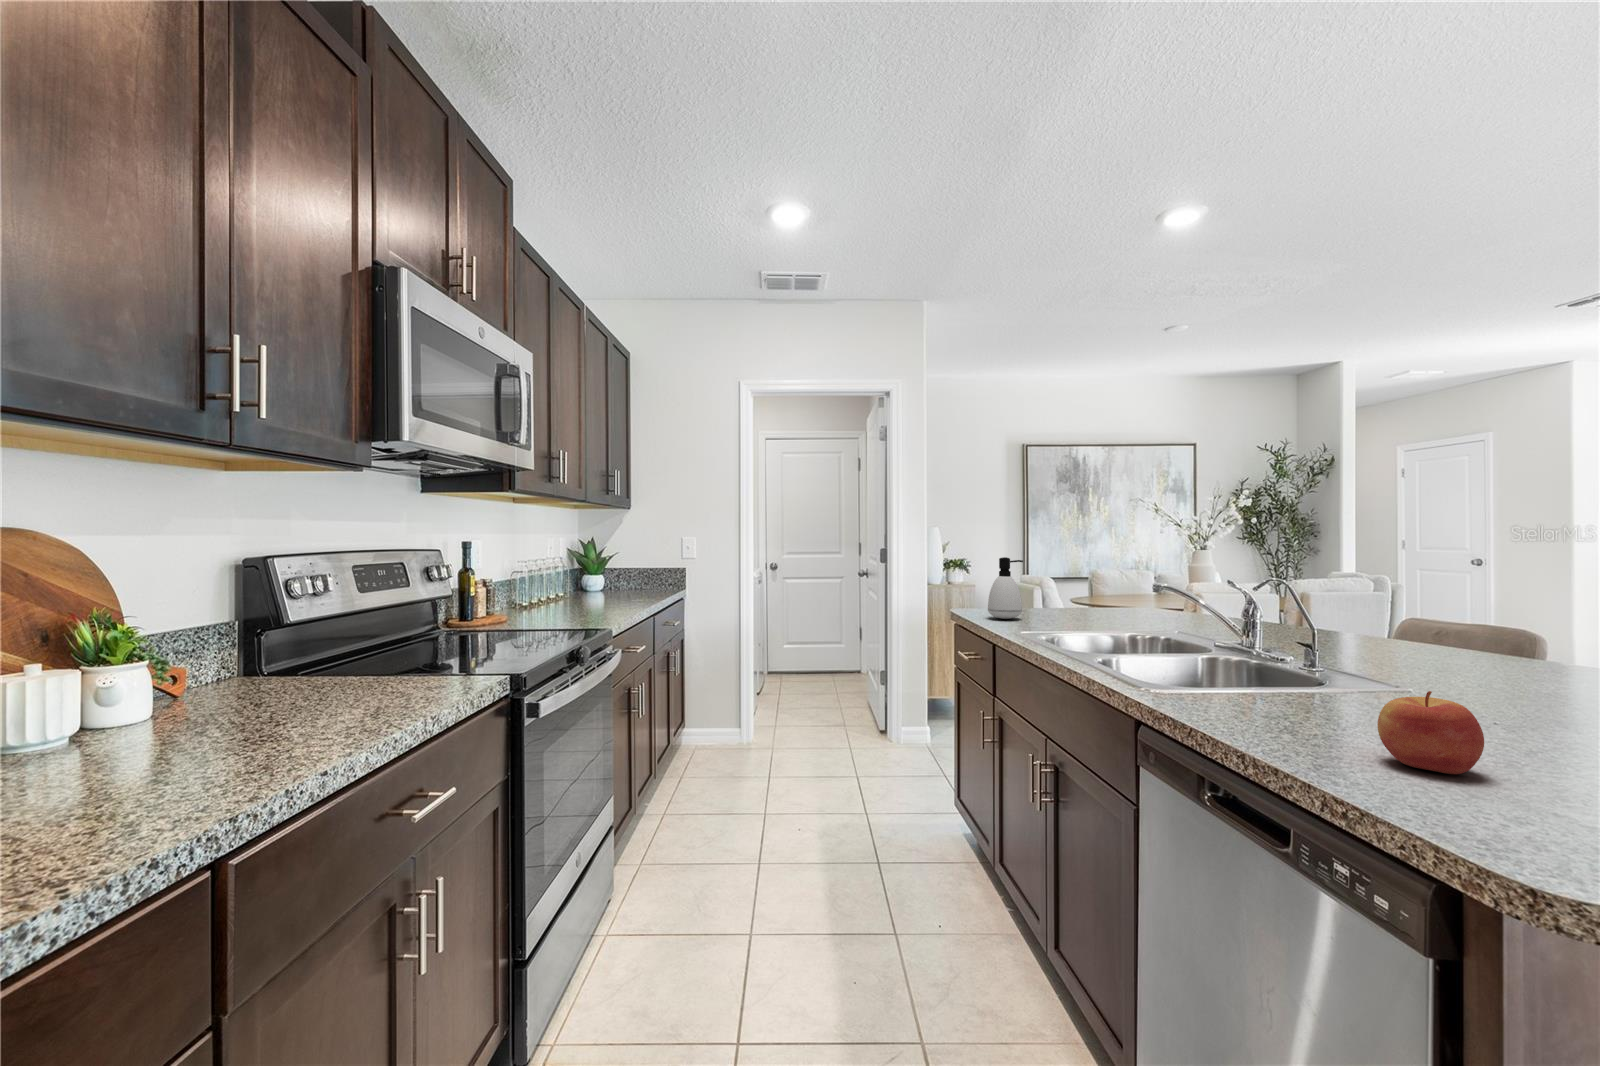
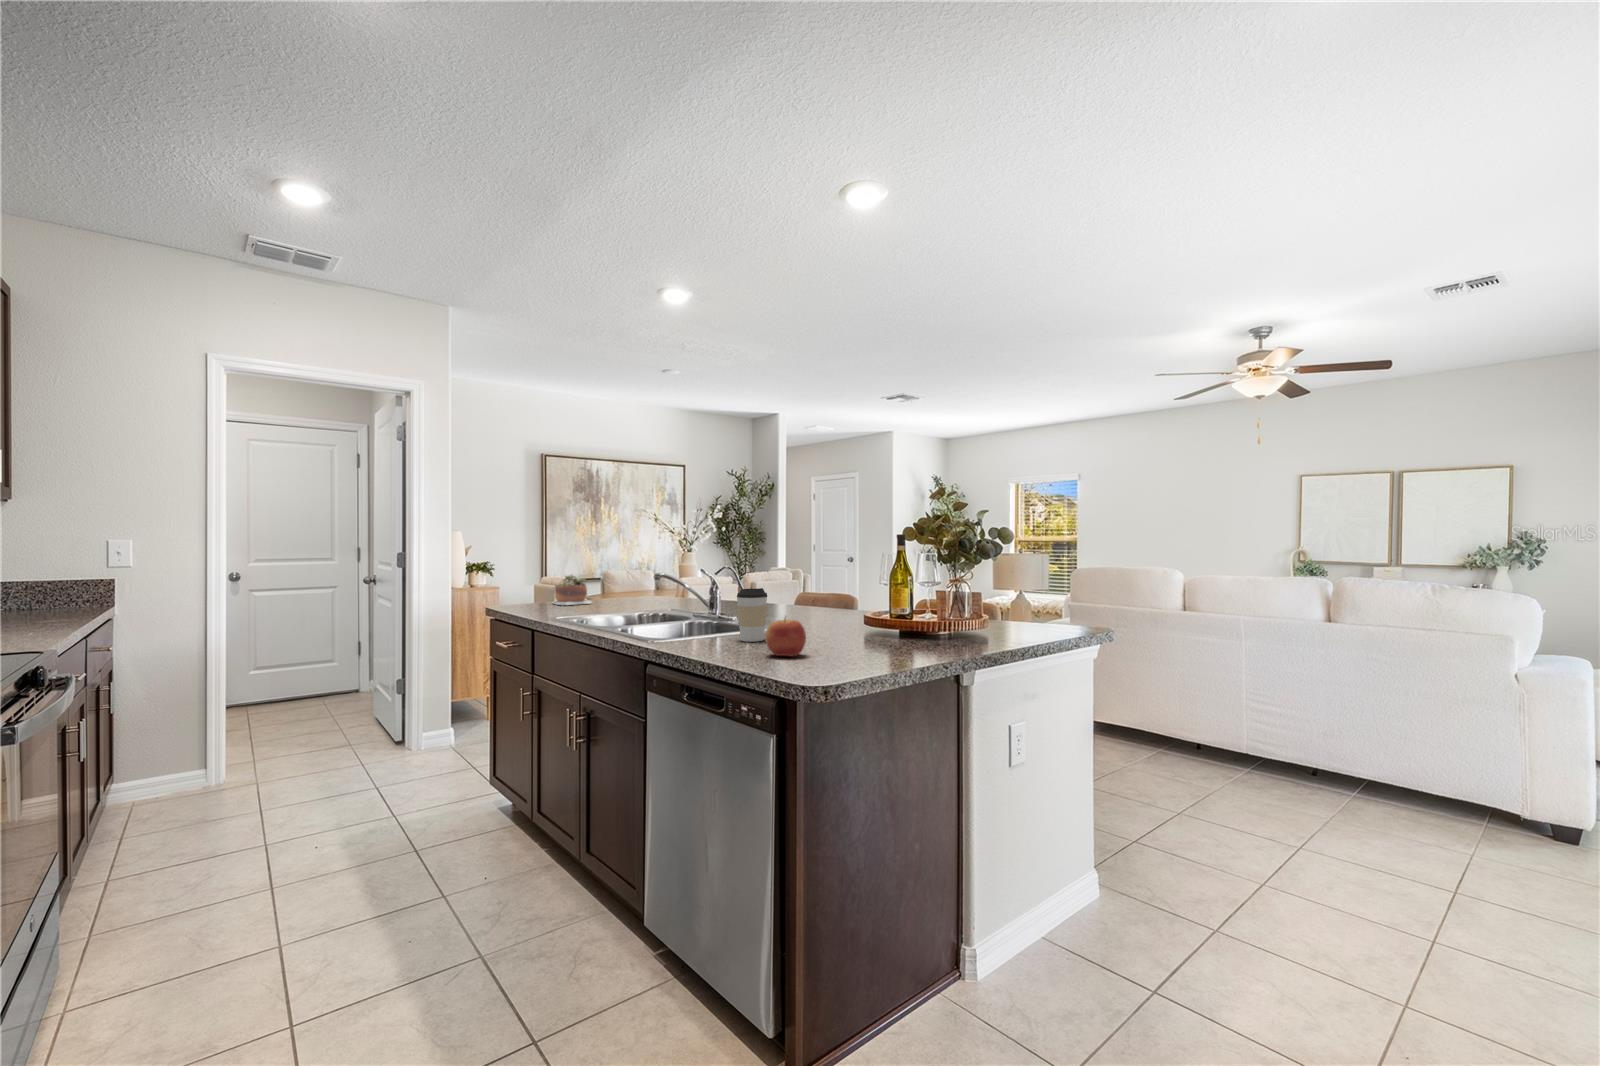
soap dispenser: present [988,557,1023,619] -> none [523,557,554,610]
succulent plant: none [1021,578,1071,615] -> present [553,575,592,605]
coffee cup: none [1302,624,1369,717] -> present [737,588,767,642]

